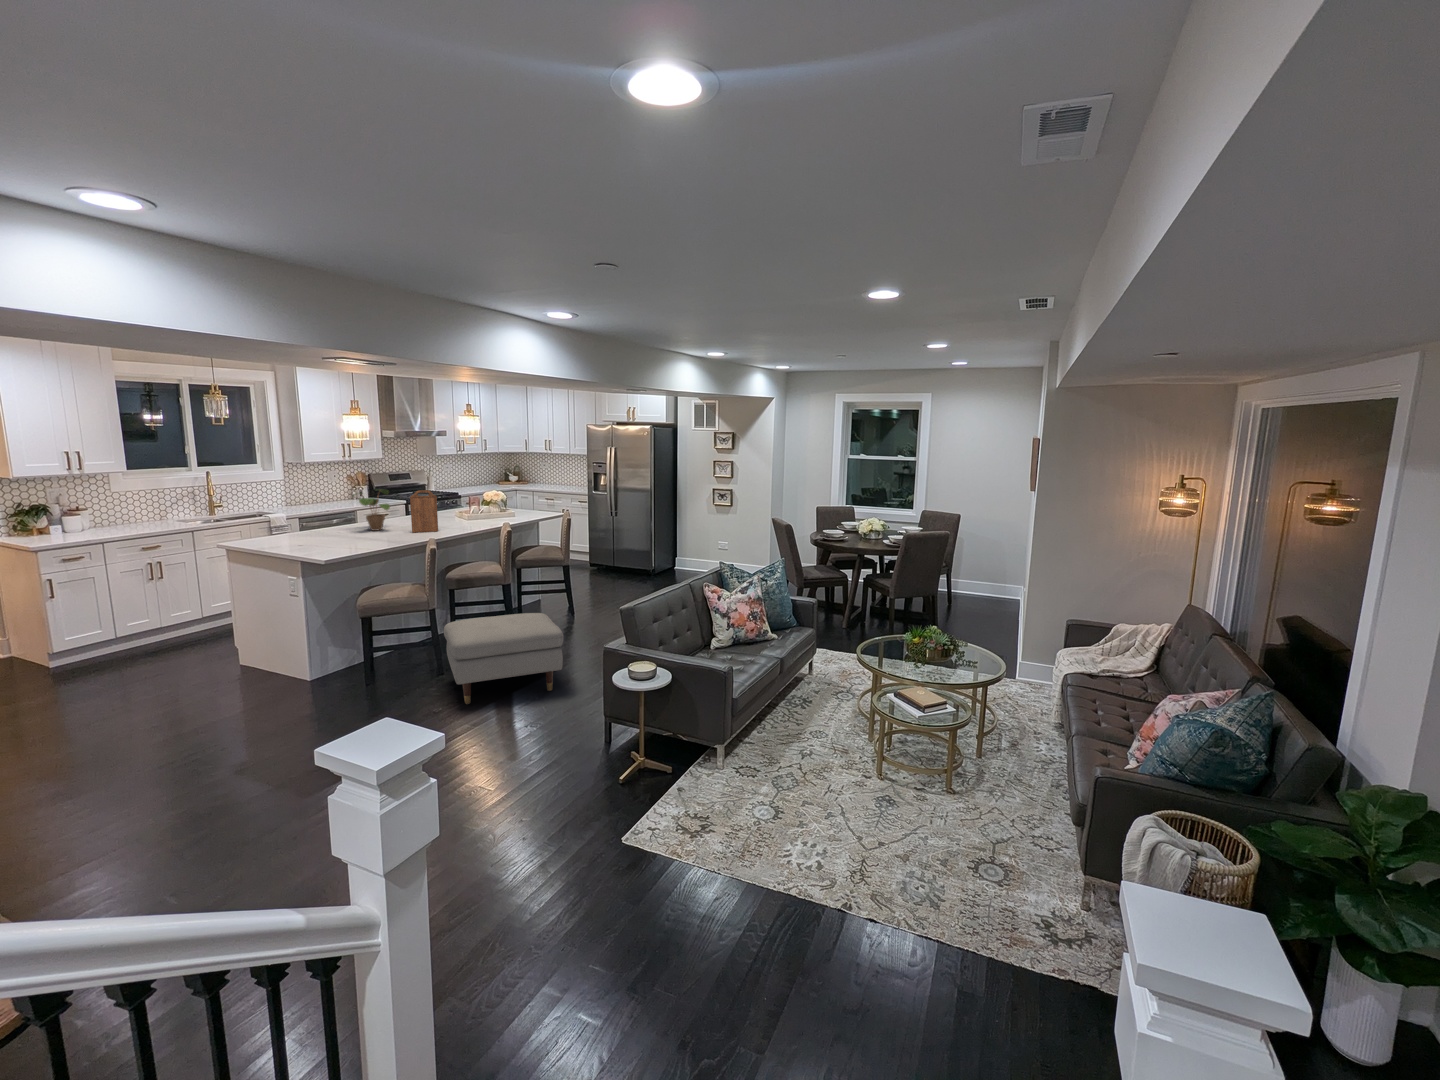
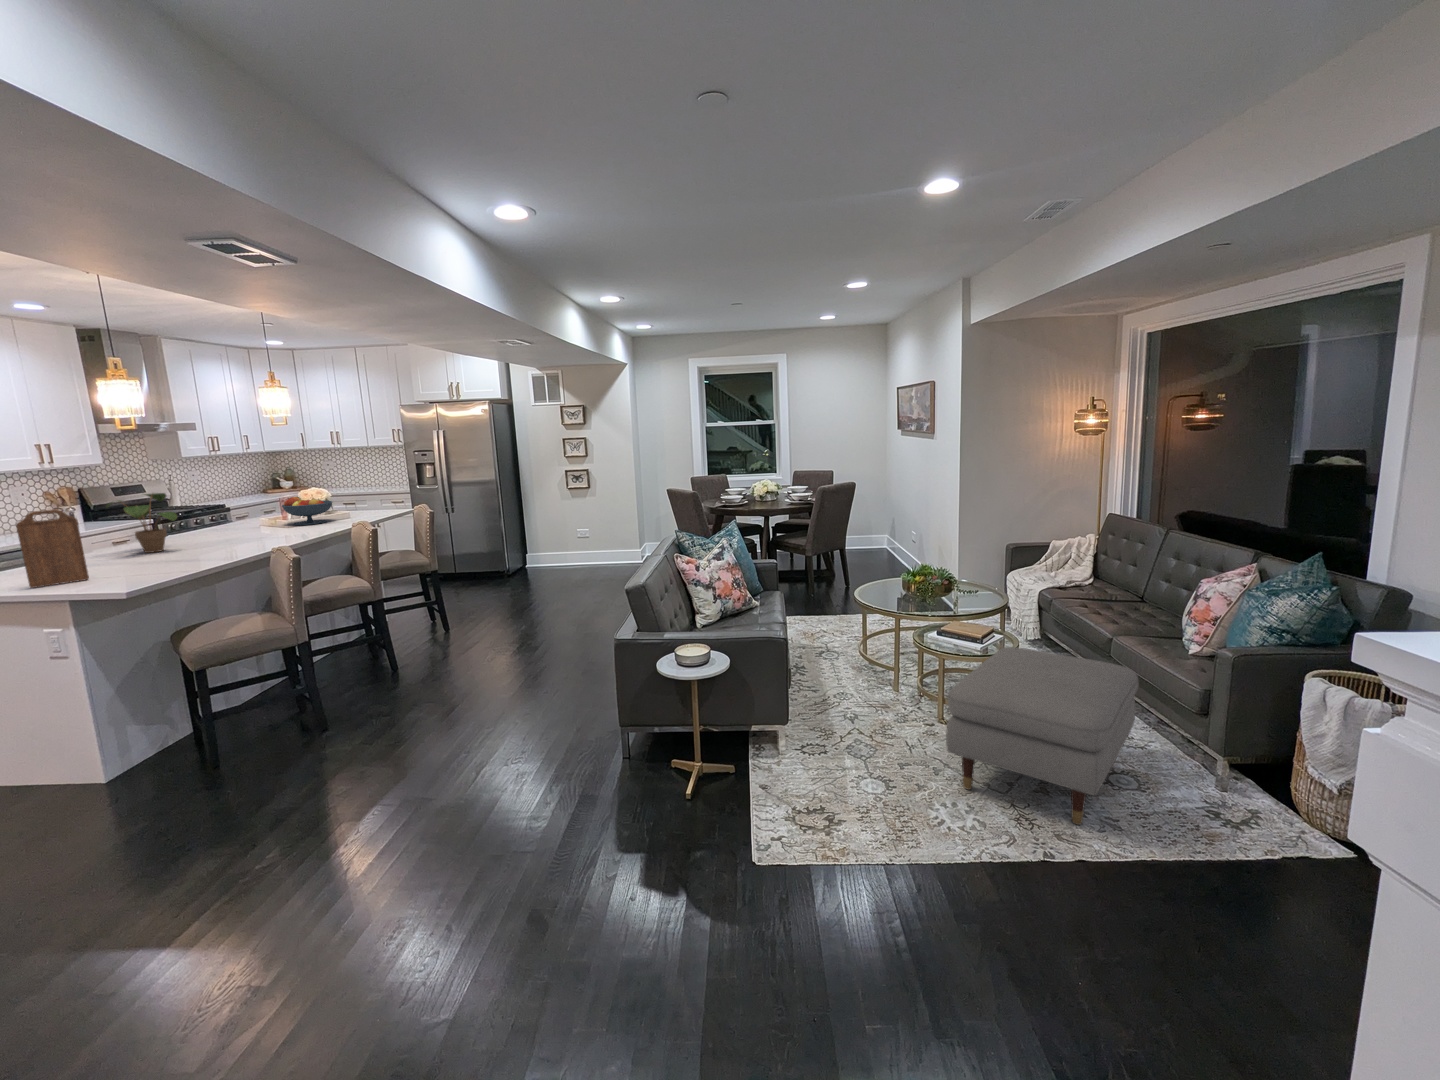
cutting board: present [410,490,438,533] -> present [16,509,89,588]
fruit bowl: none [469,497,504,519] -> present [282,497,332,525]
ottoman: present [444,613,563,704] -> present [946,647,1139,825]

